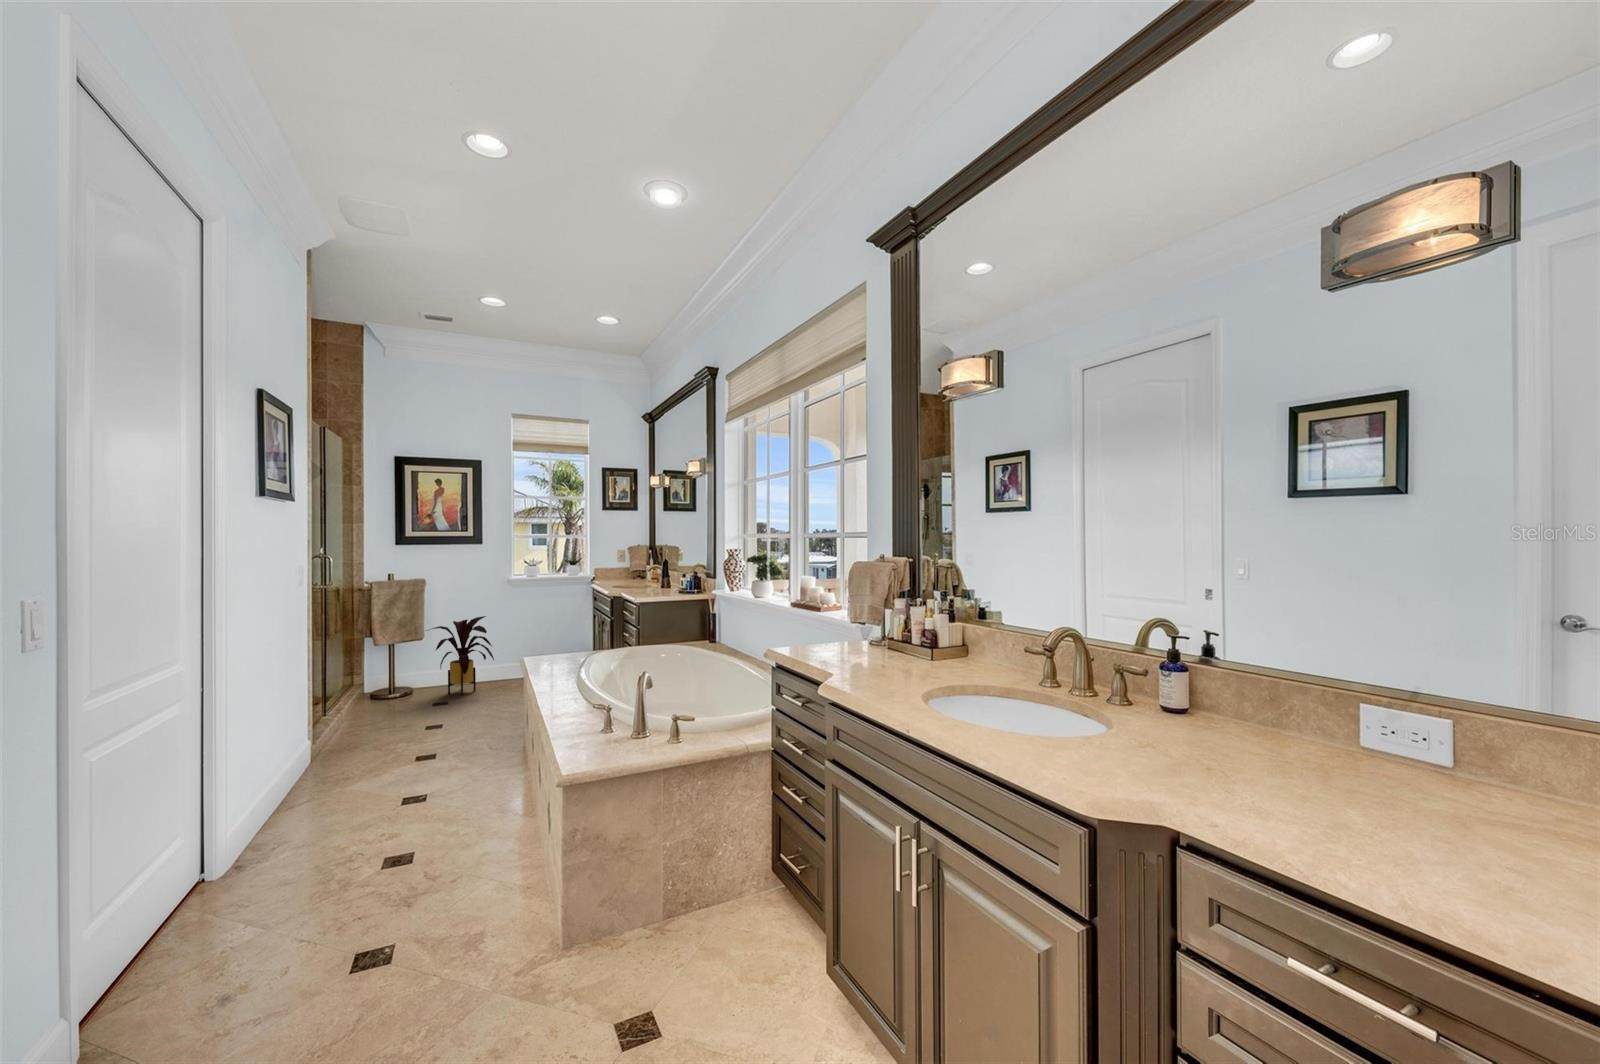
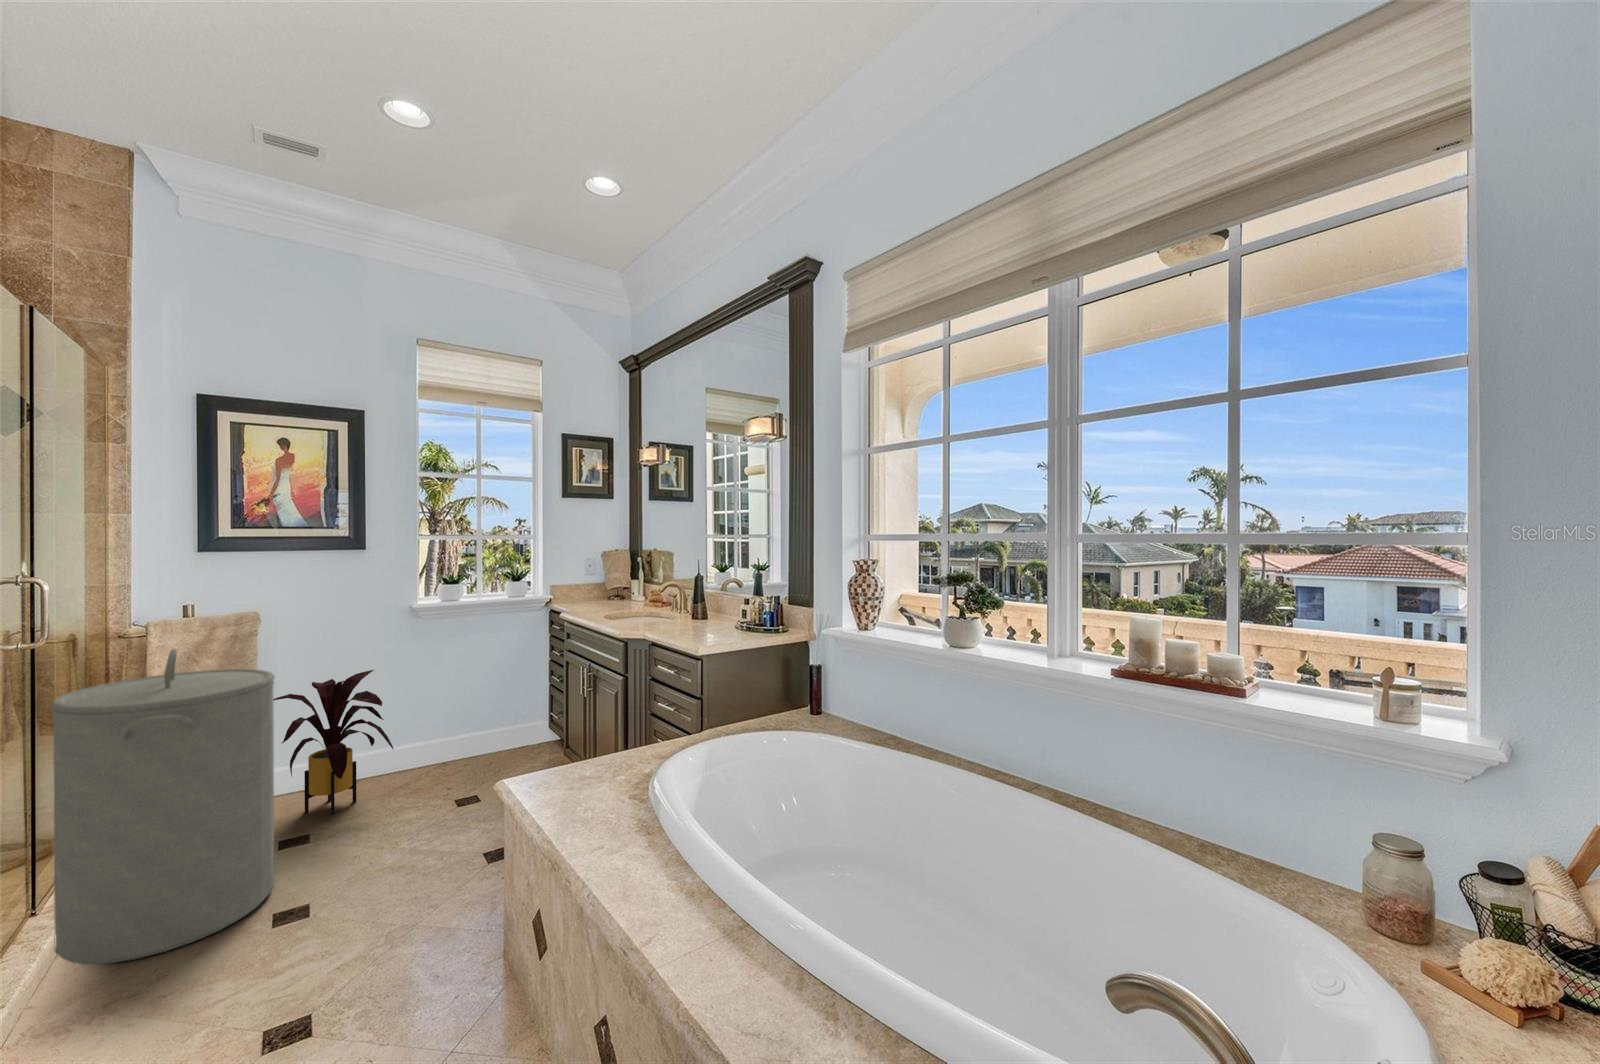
laundry hamper: none [333,592,428,737] -> present [52,649,275,965]

